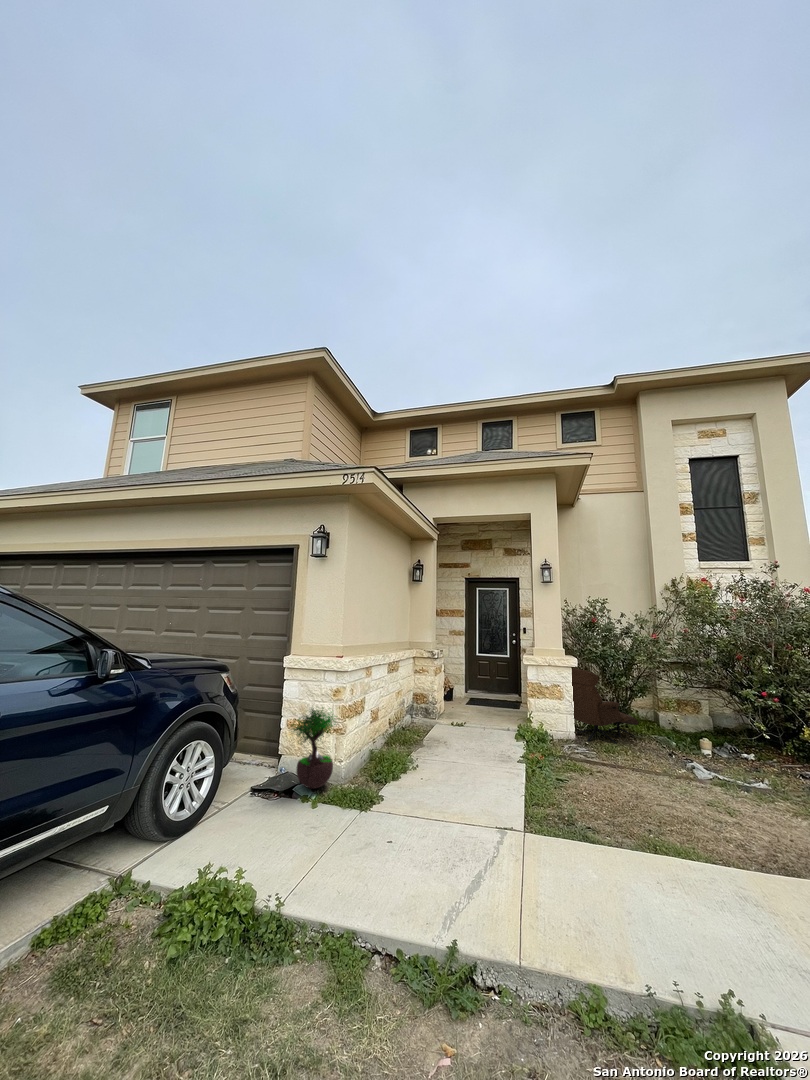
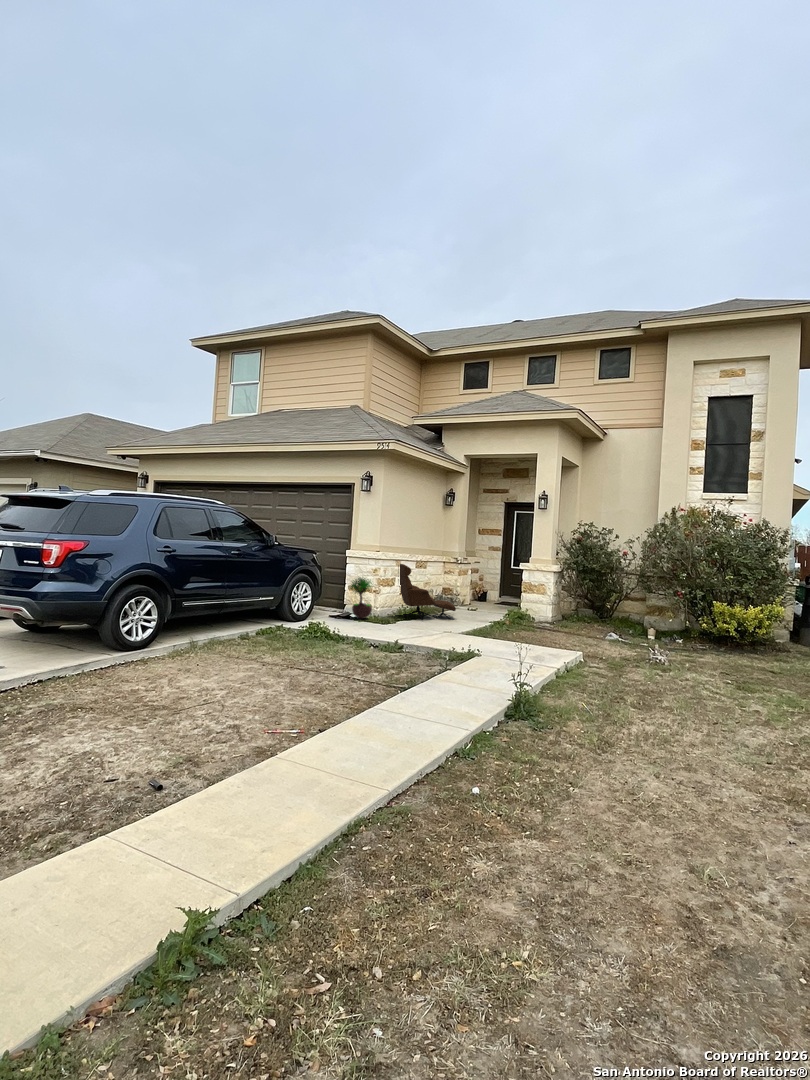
lounge chair: present [572,668,638,744] -> present [398,564,456,619]

